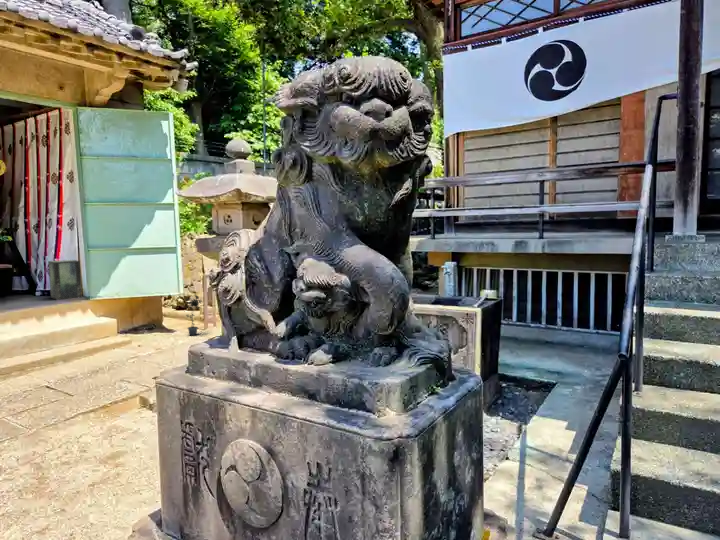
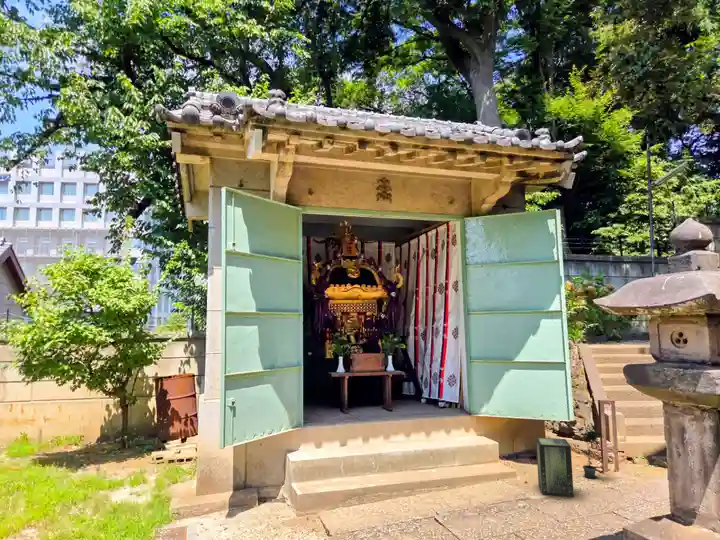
storage box: present [48,260,82,300] -> present [536,438,574,497]

